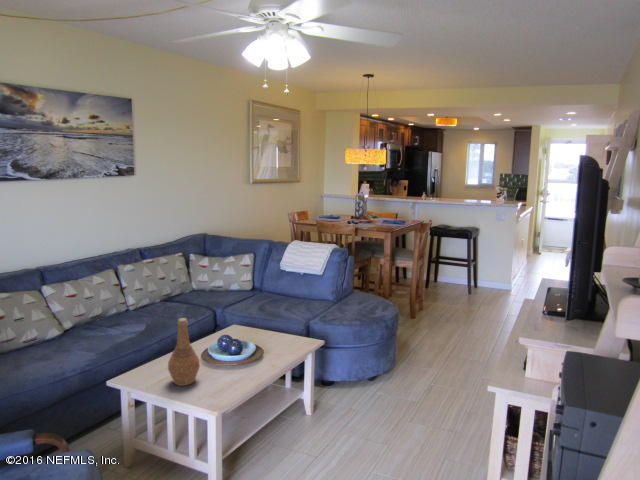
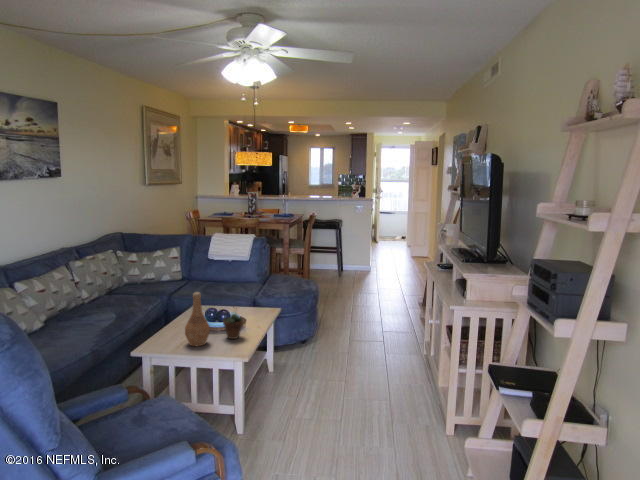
succulent plant: none [219,338,245,381] -> present [223,306,243,339]

